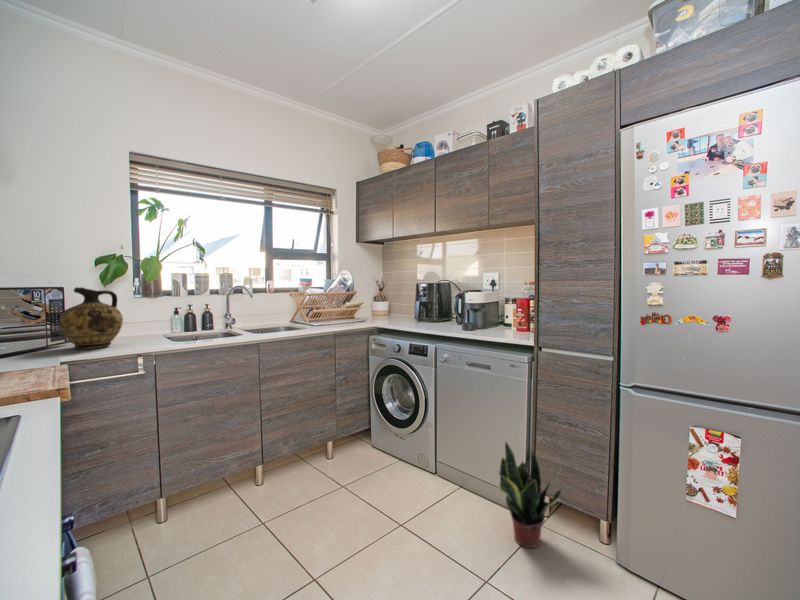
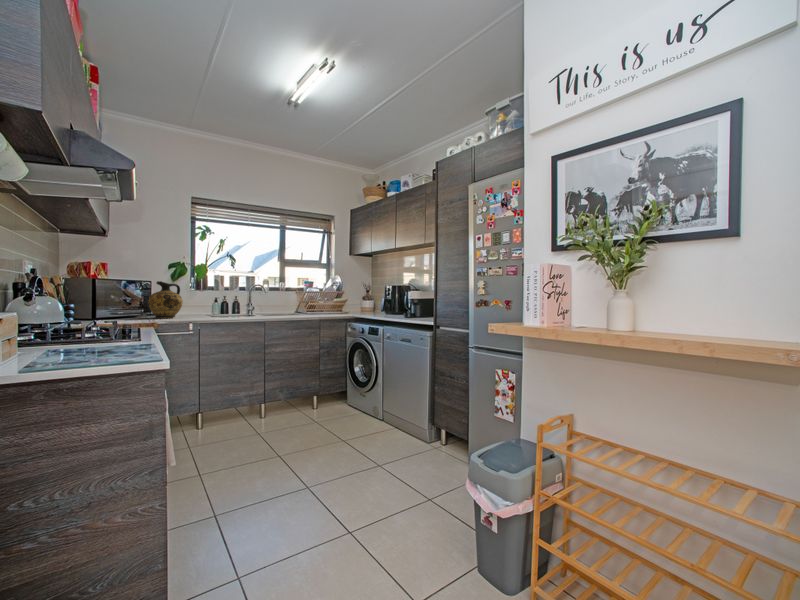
potted plant: present [499,443,562,548] -> none [397,387,445,455]

